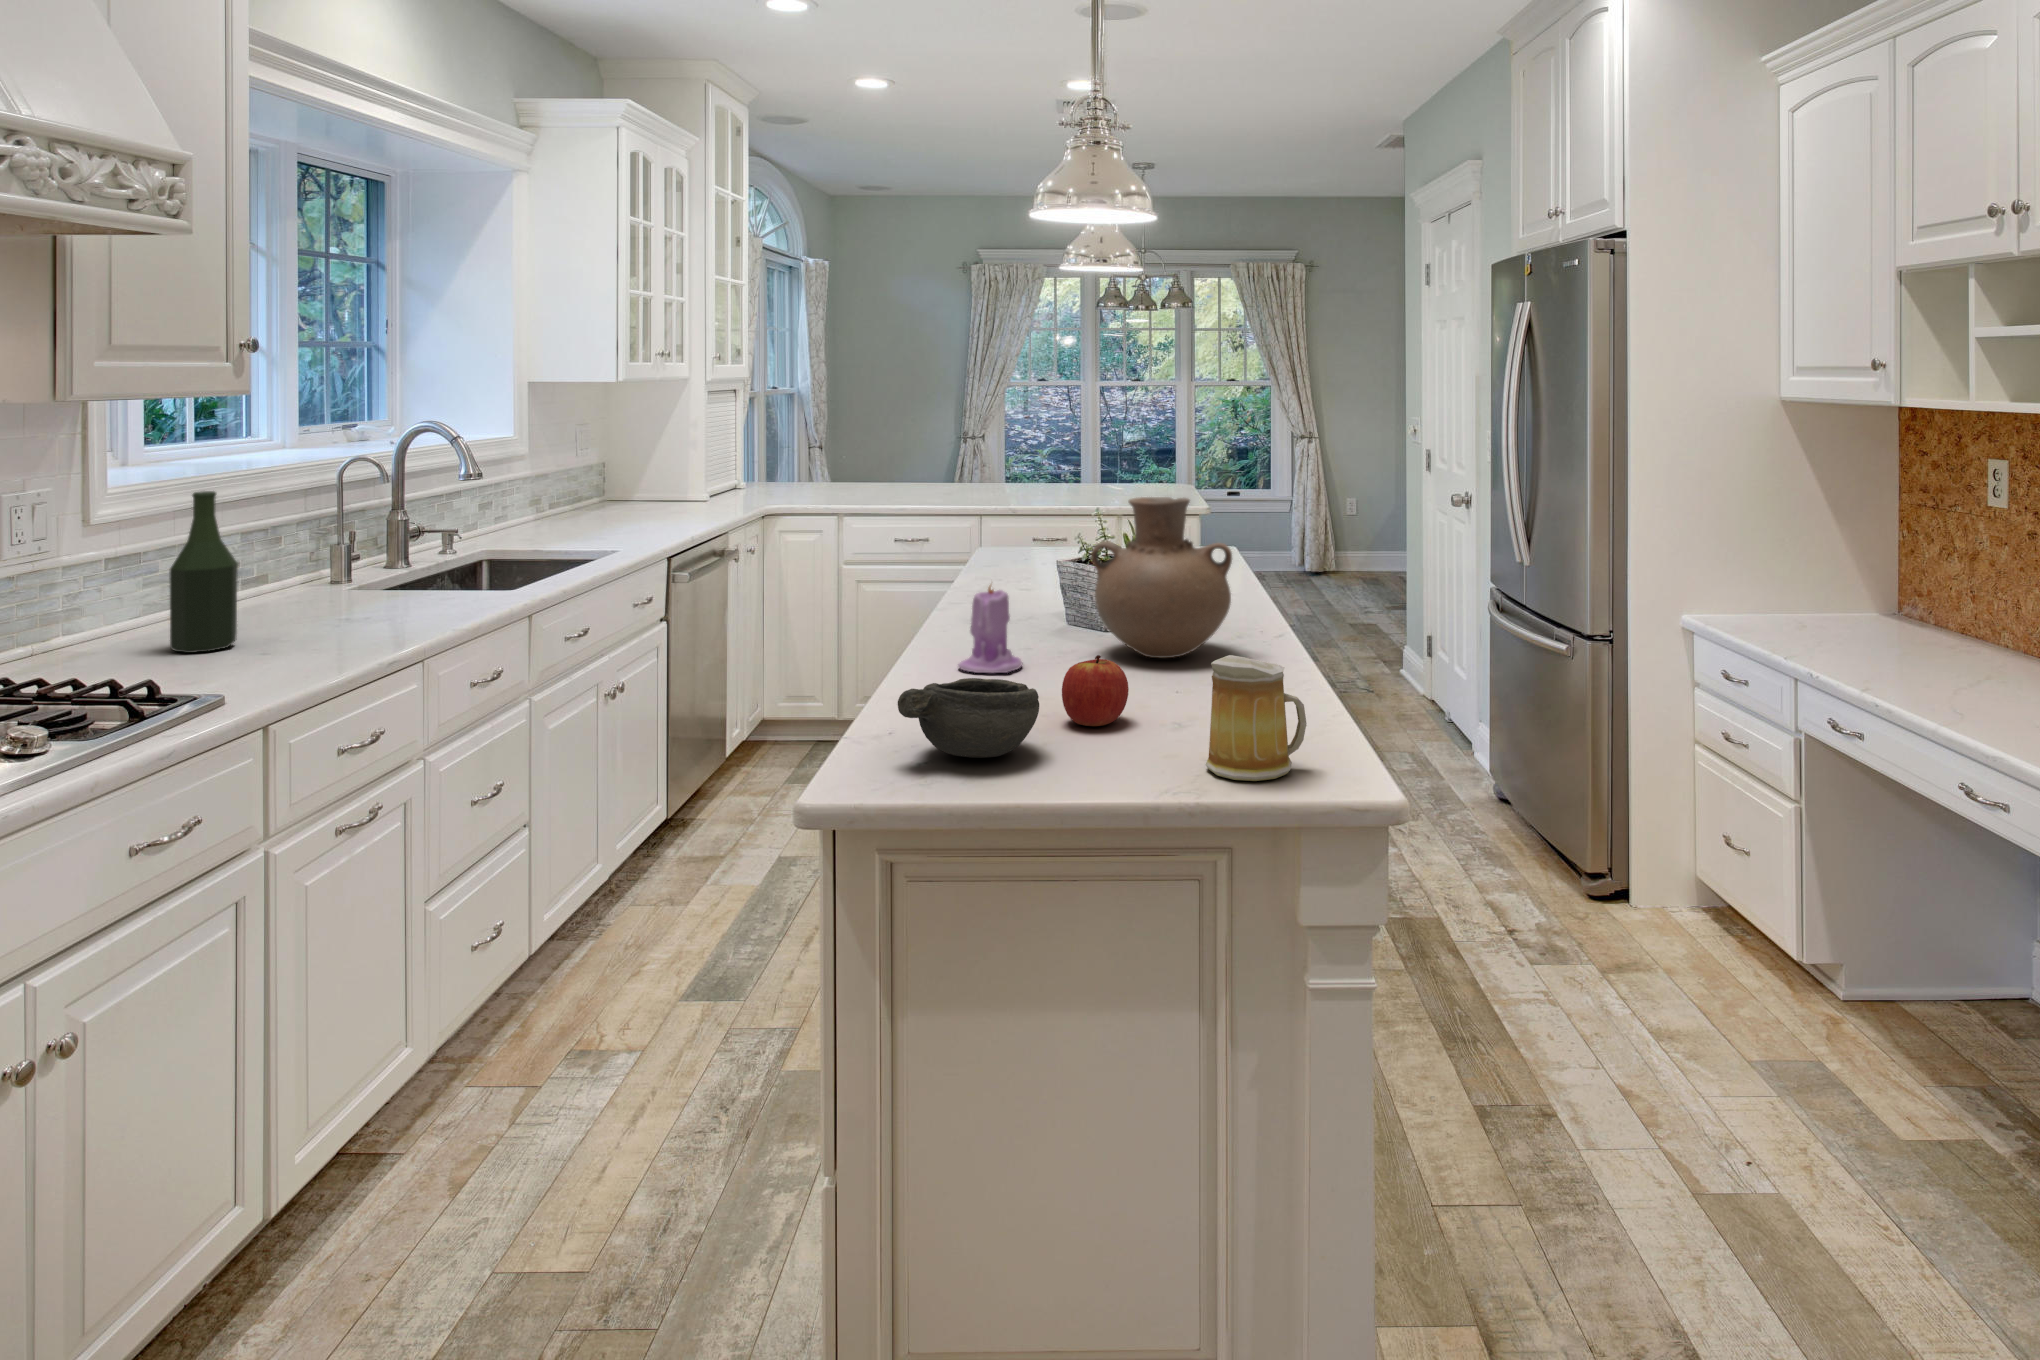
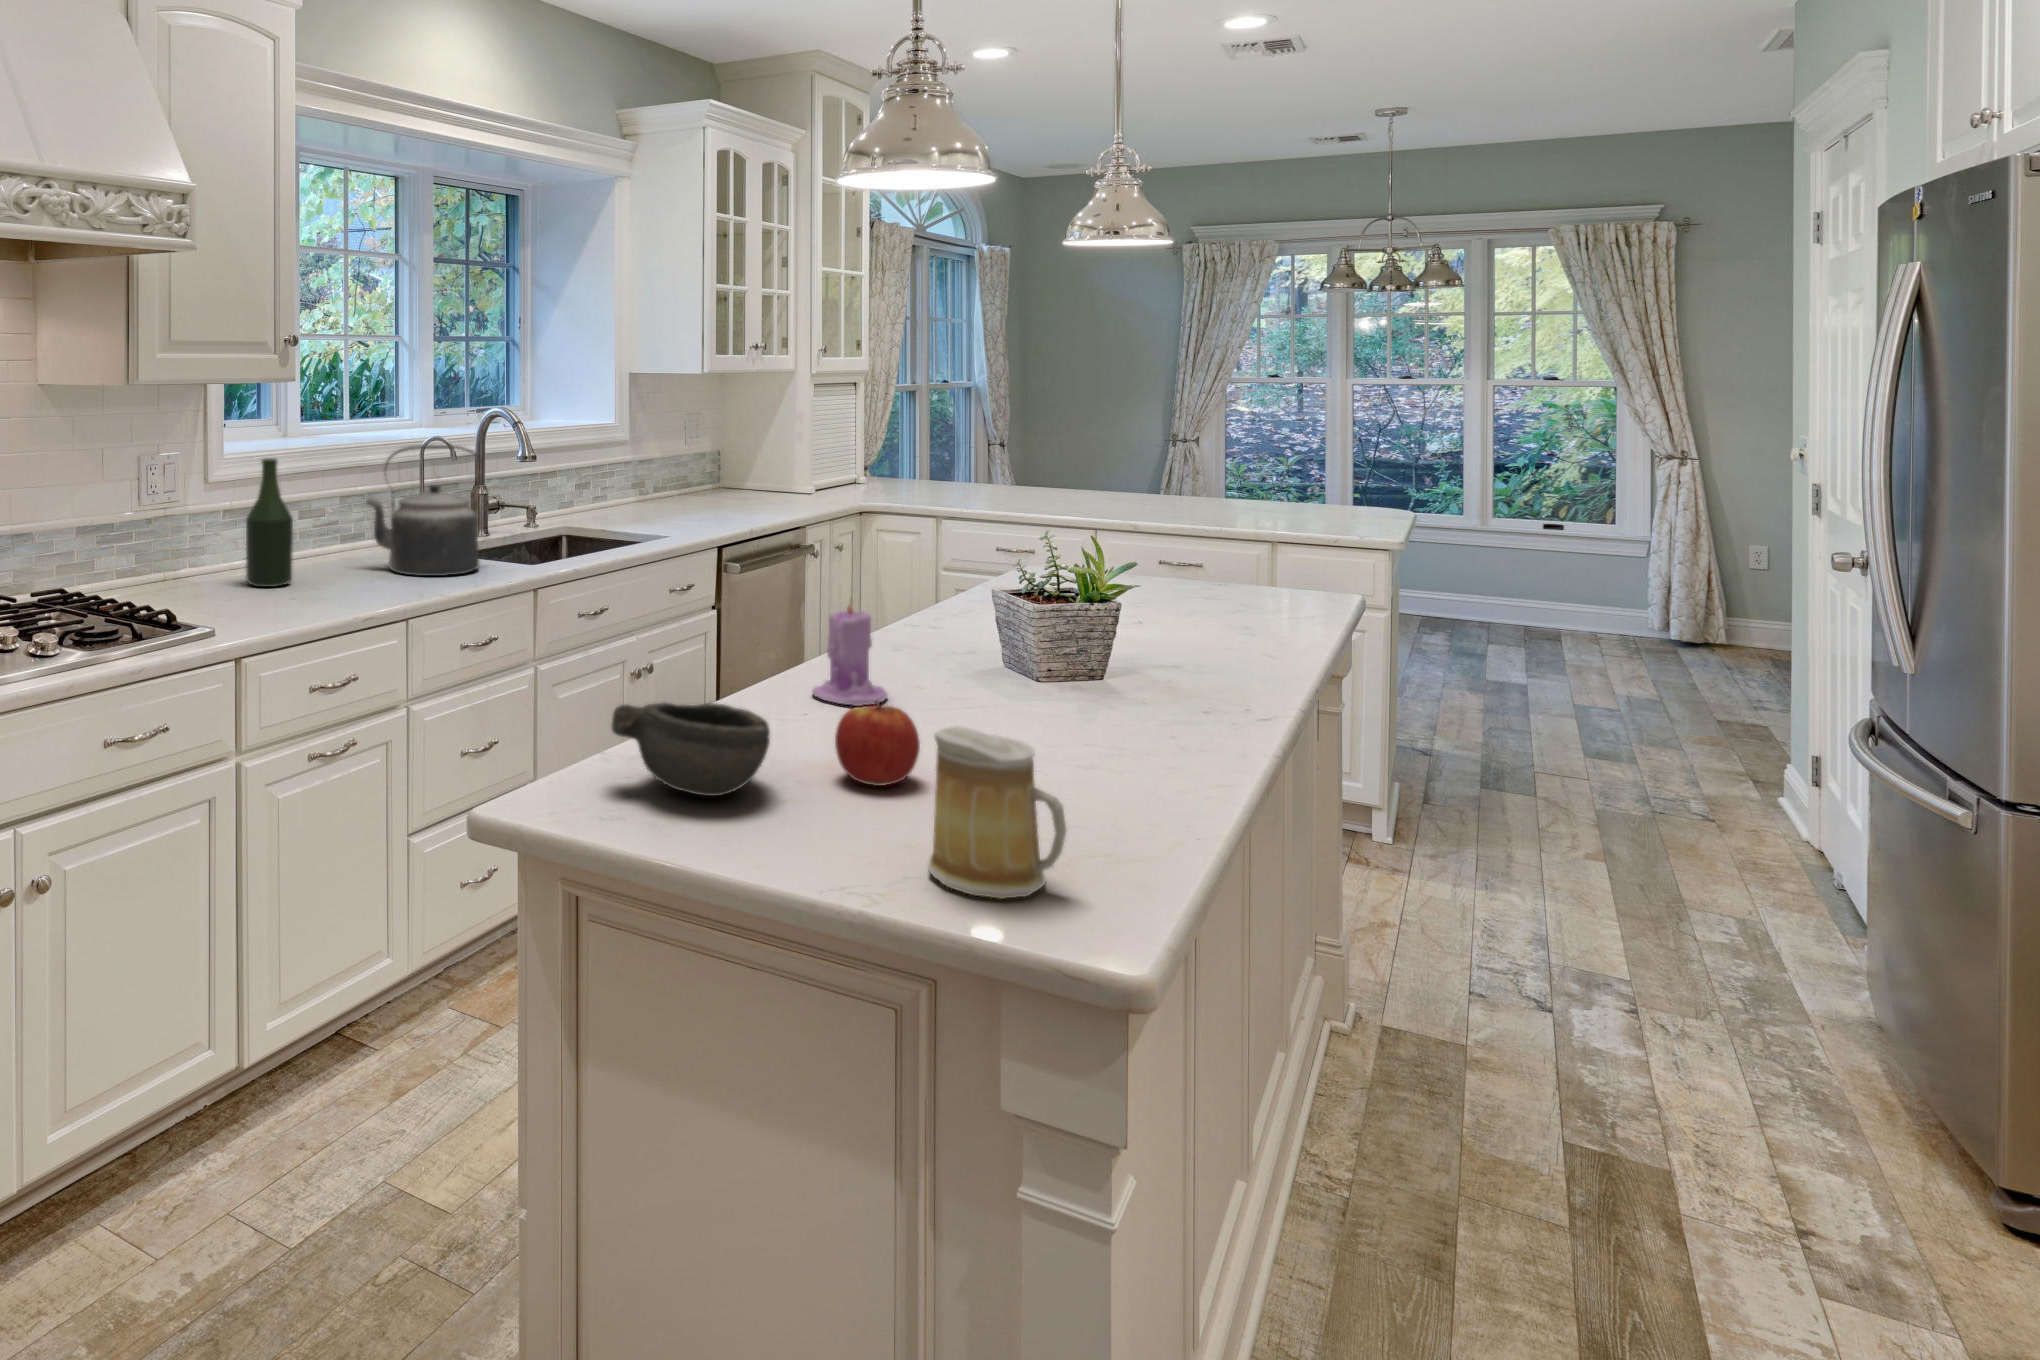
kettle: none [310,466,463,619] -> present [366,445,484,576]
vase: present [1091,497,1232,658] -> none [981,517,1167,720]

